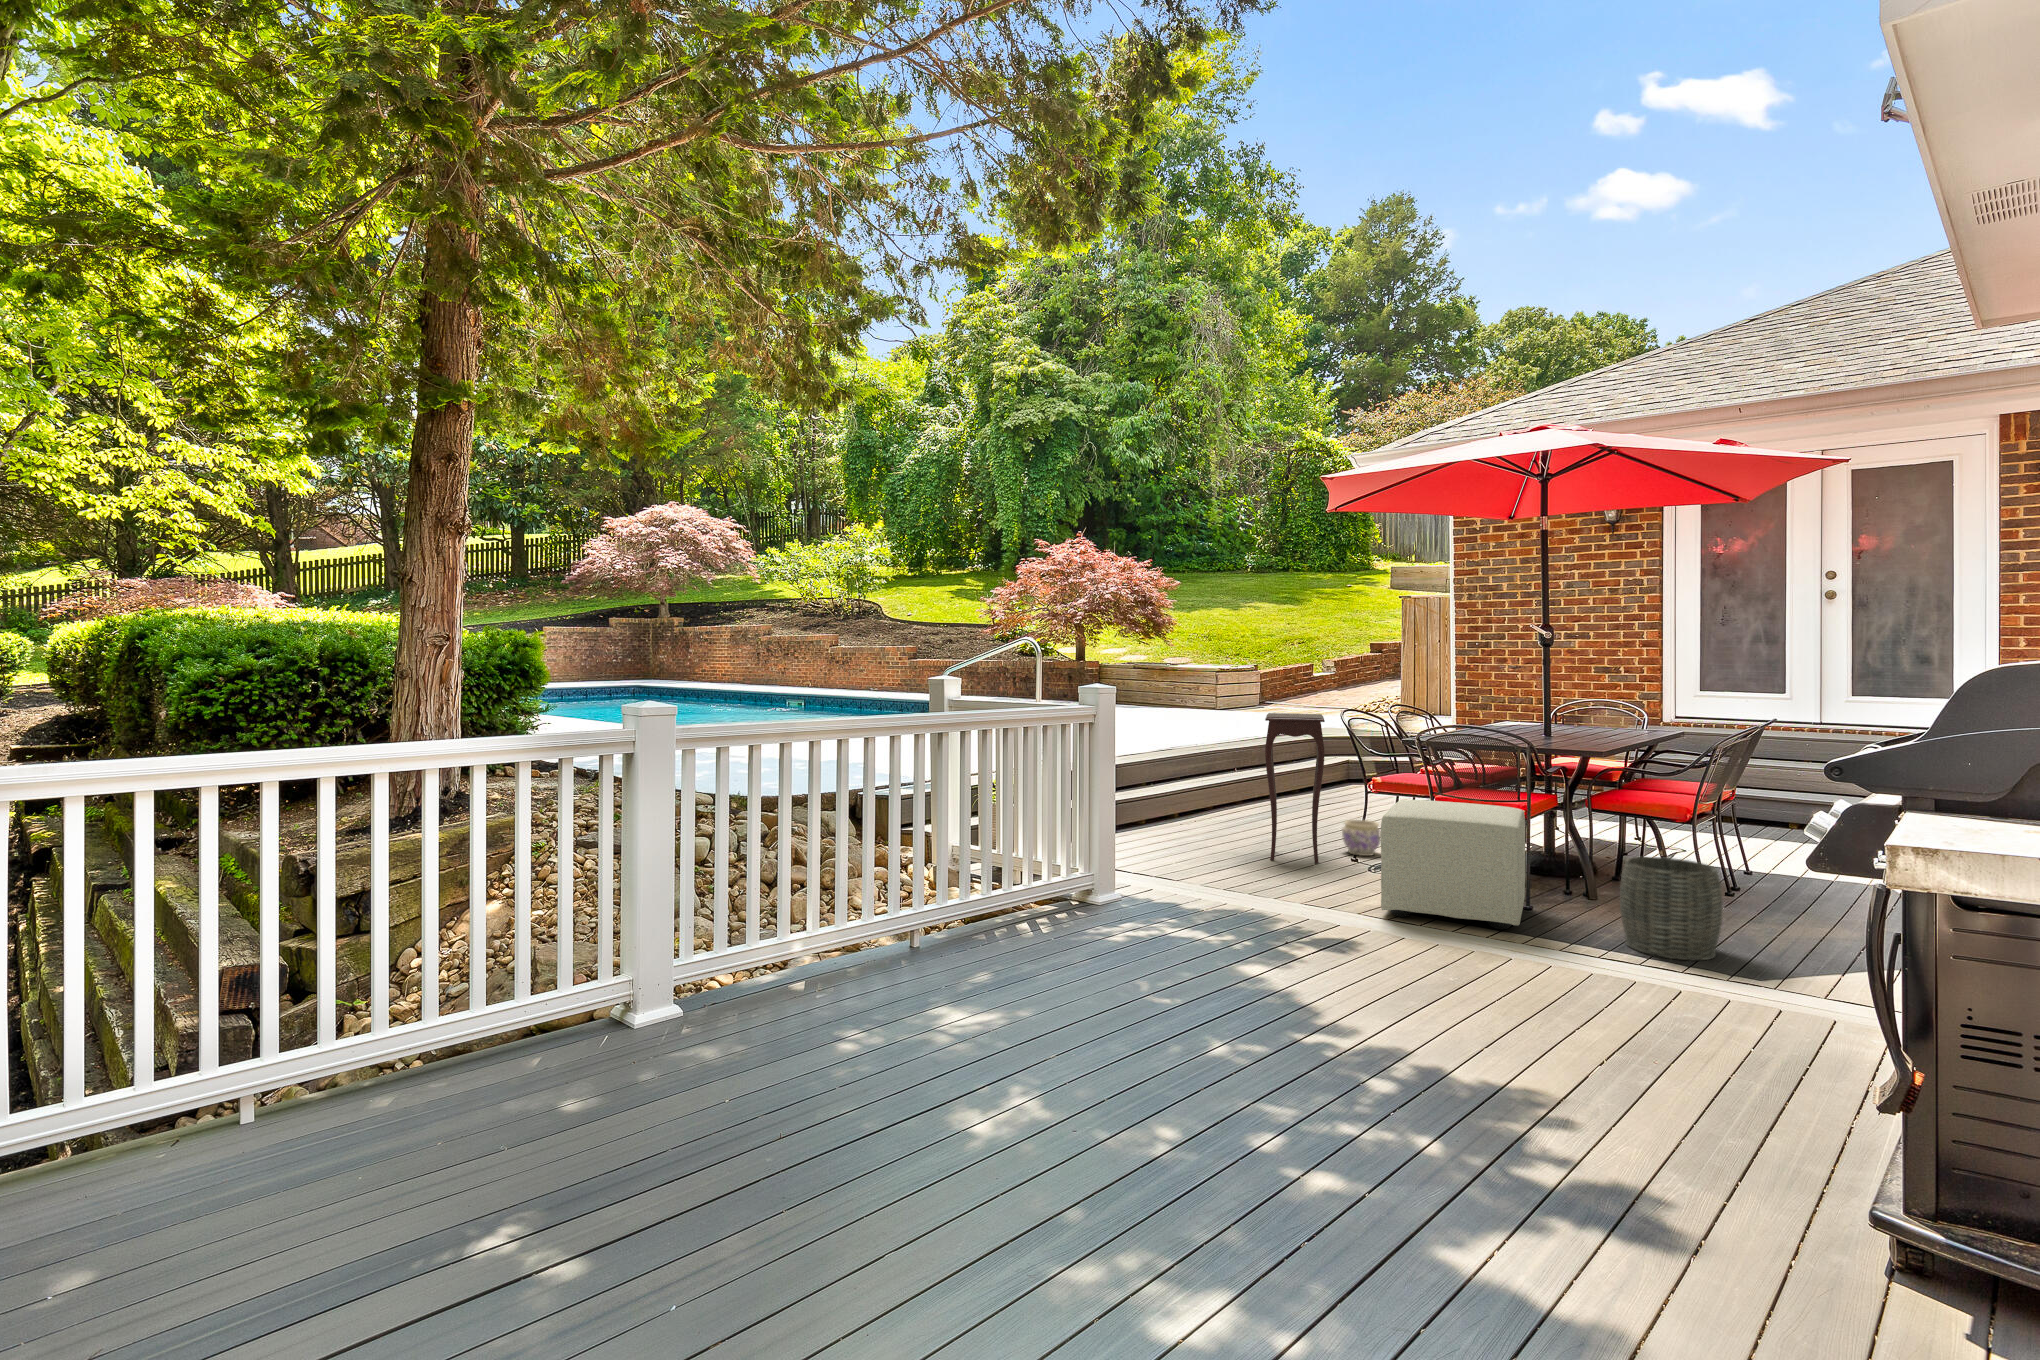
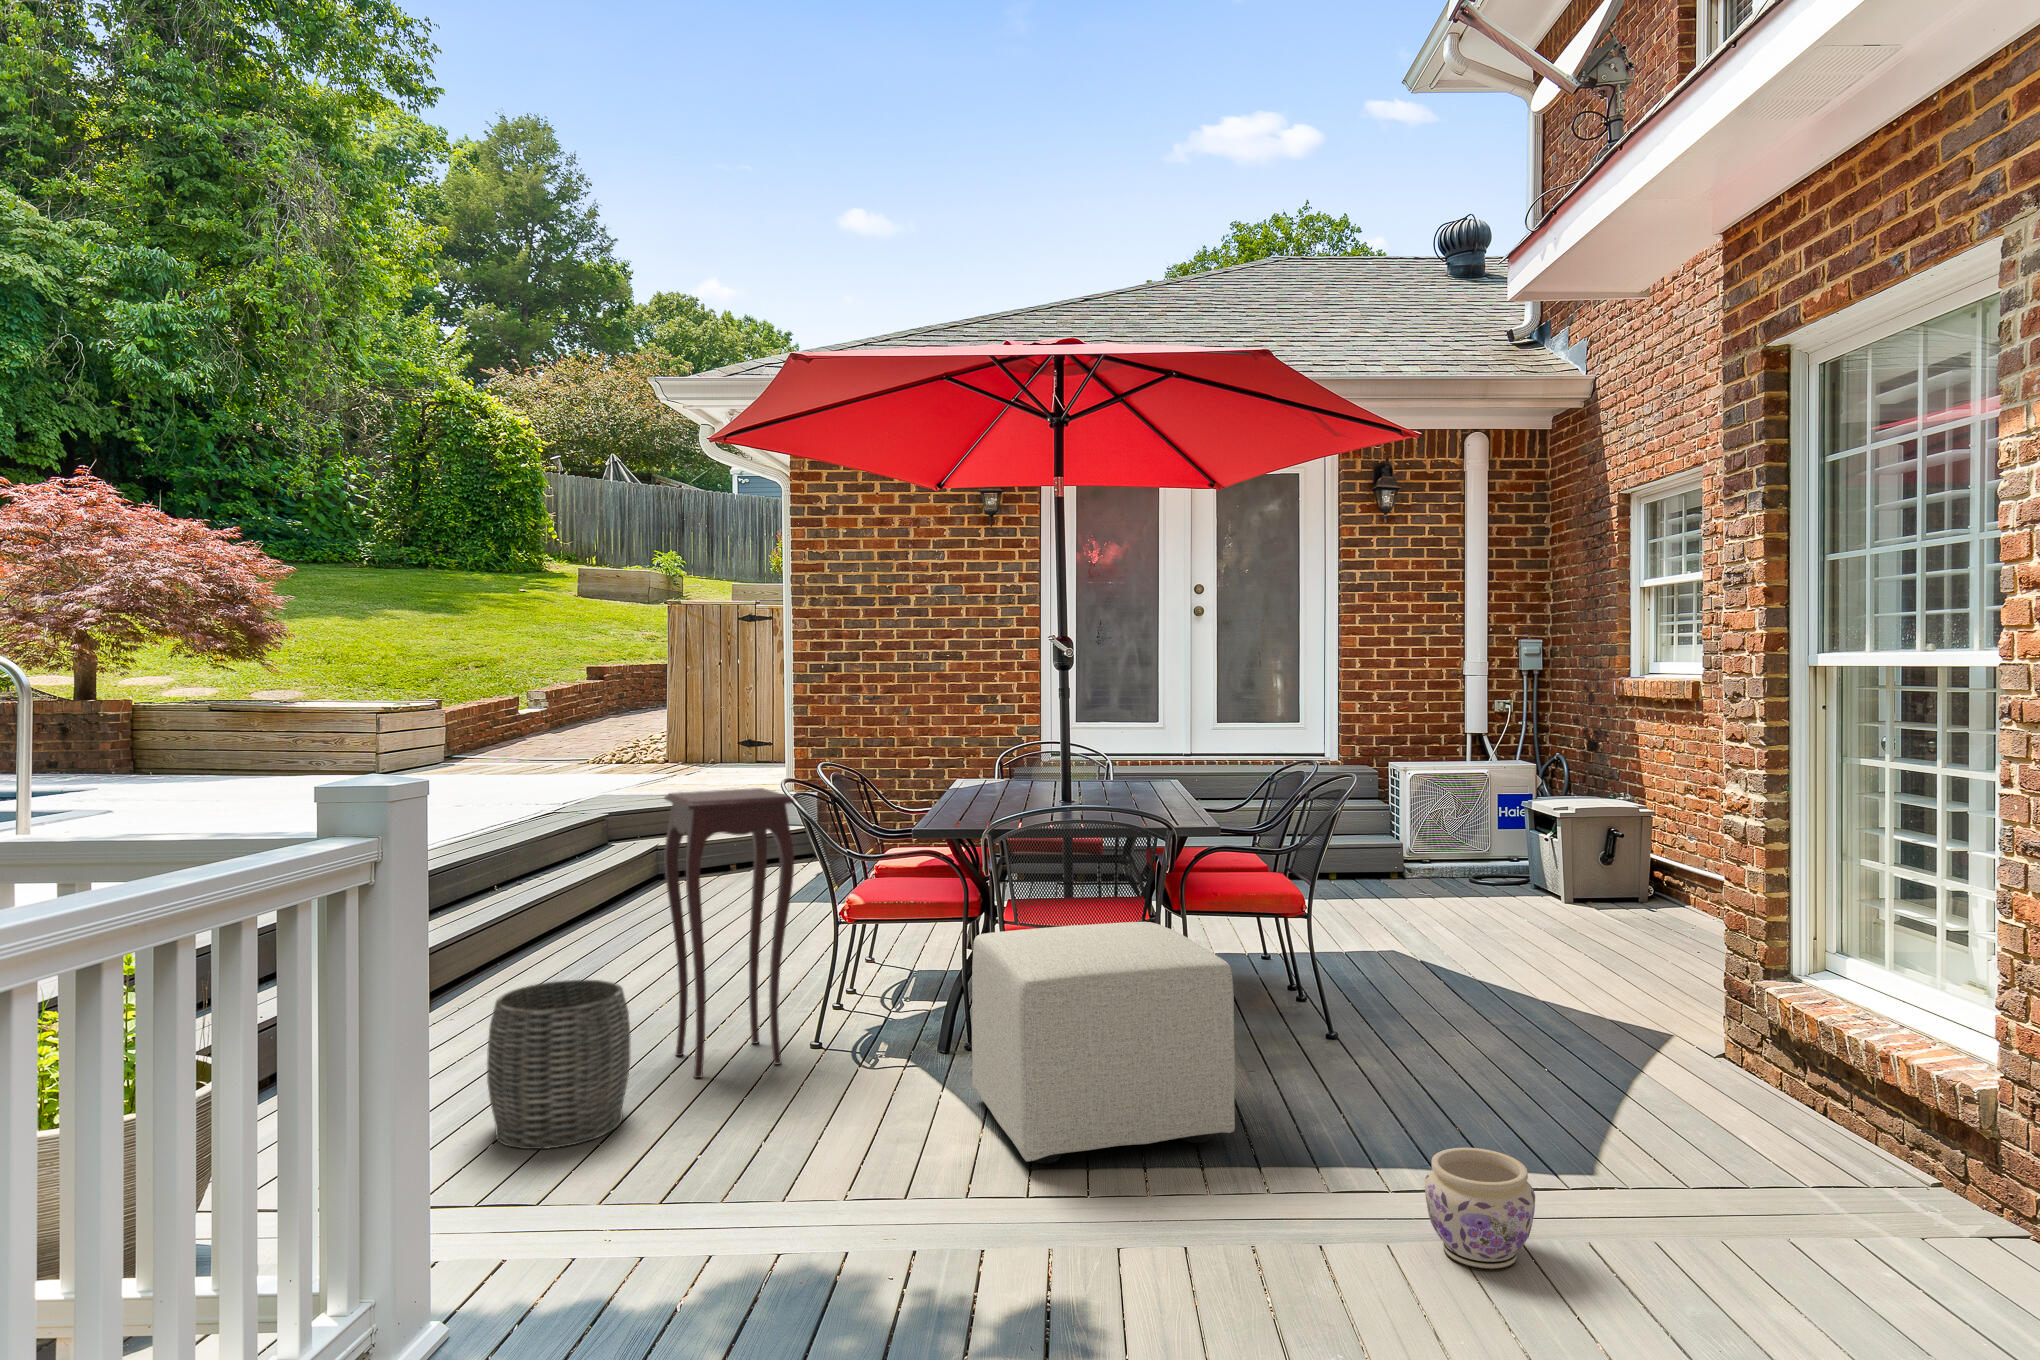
planter: present [1342,820,1380,856] -> present [1425,1148,1535,1271]
woven basket: present [1620,857,1722,960] -> present [487,980,630,1149]

